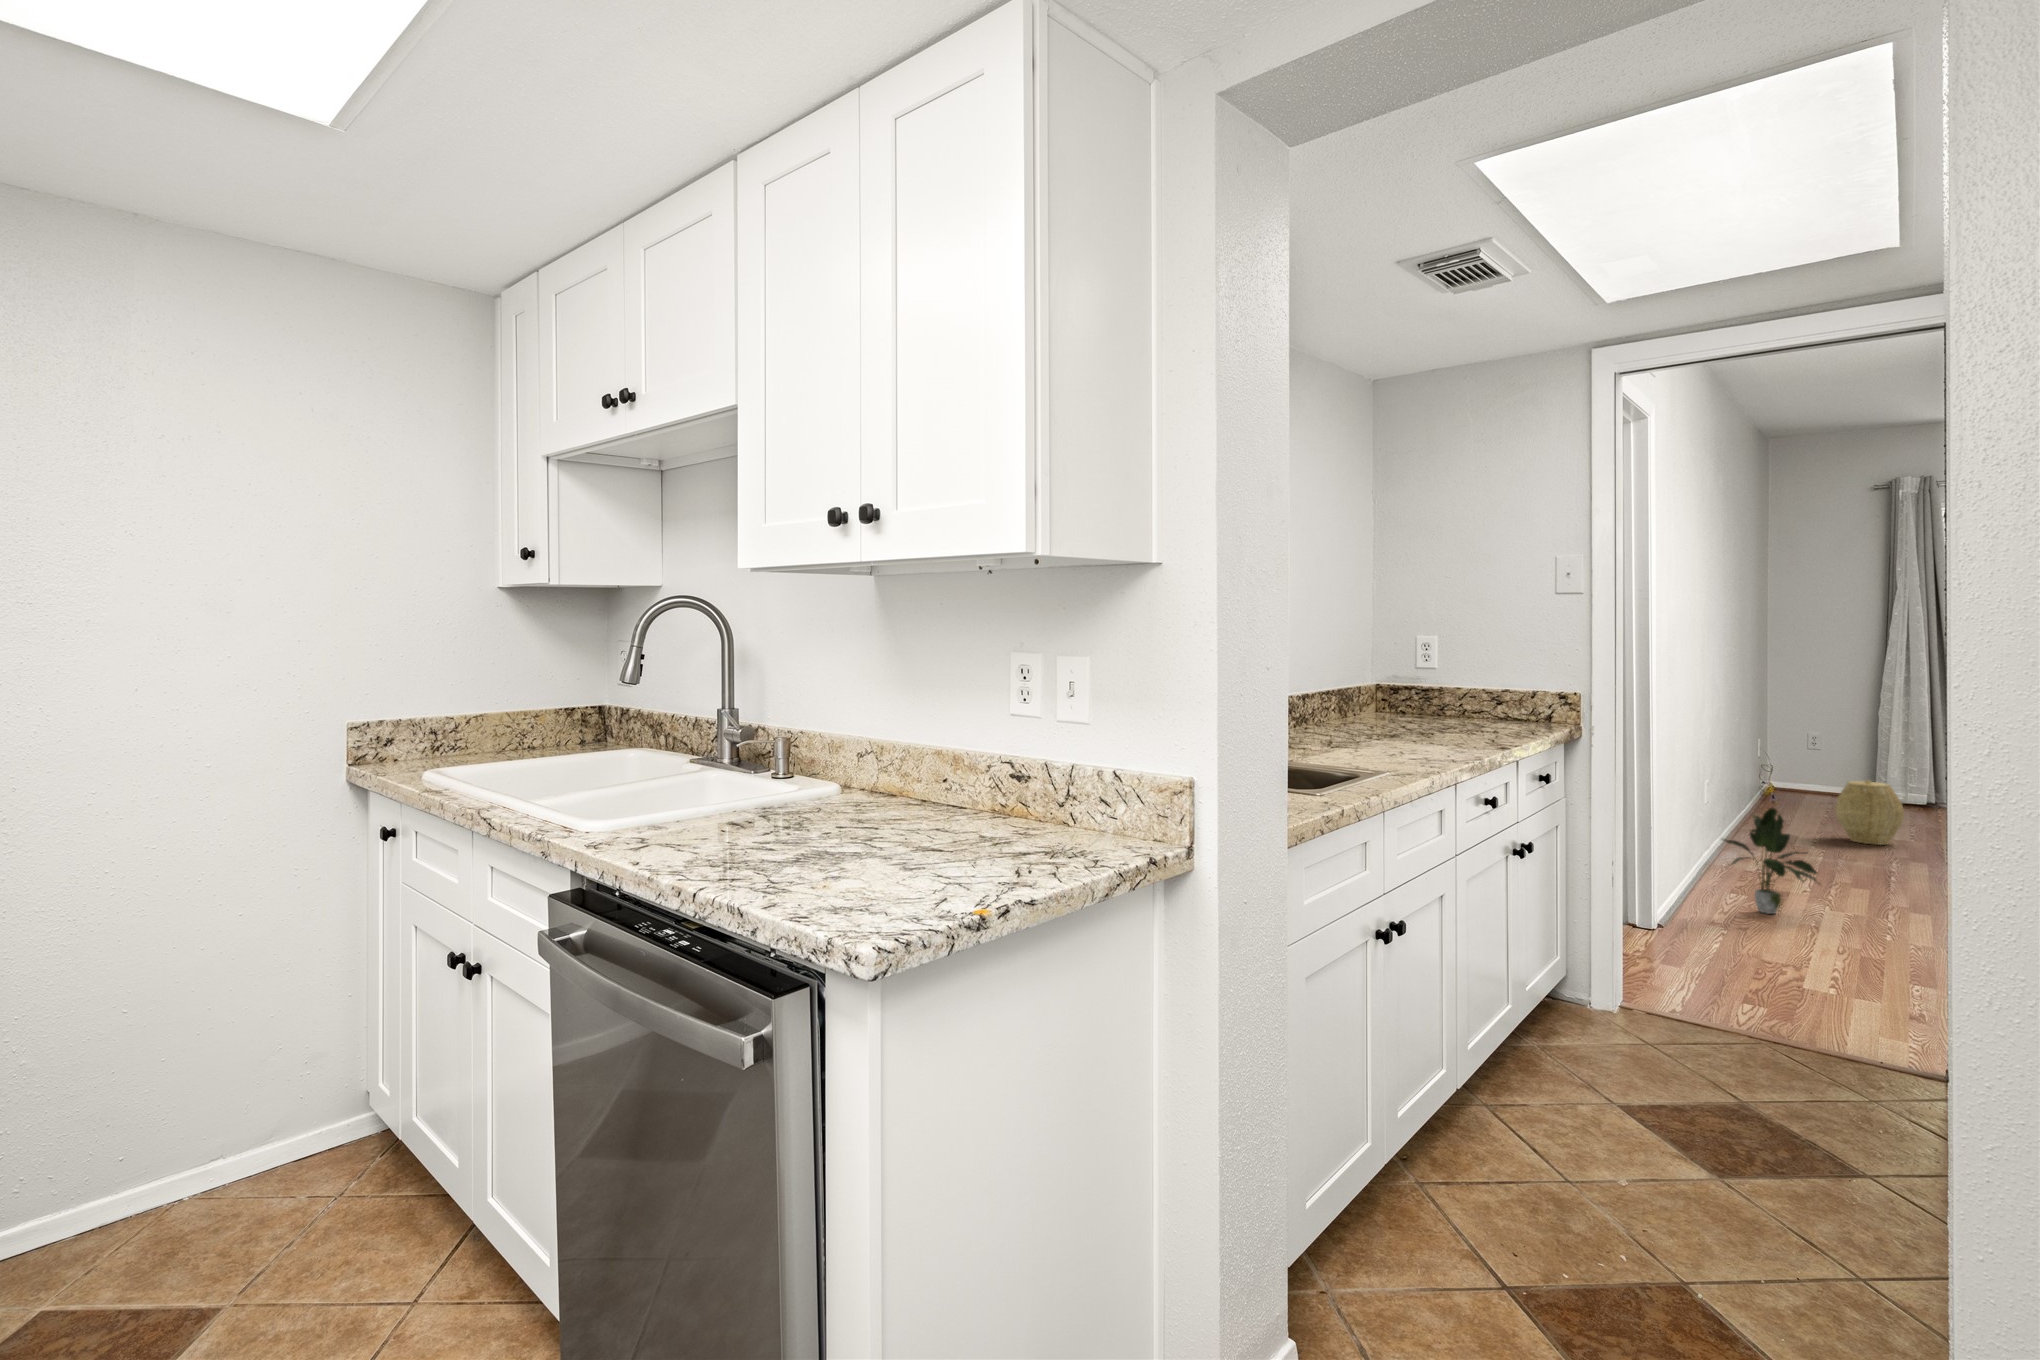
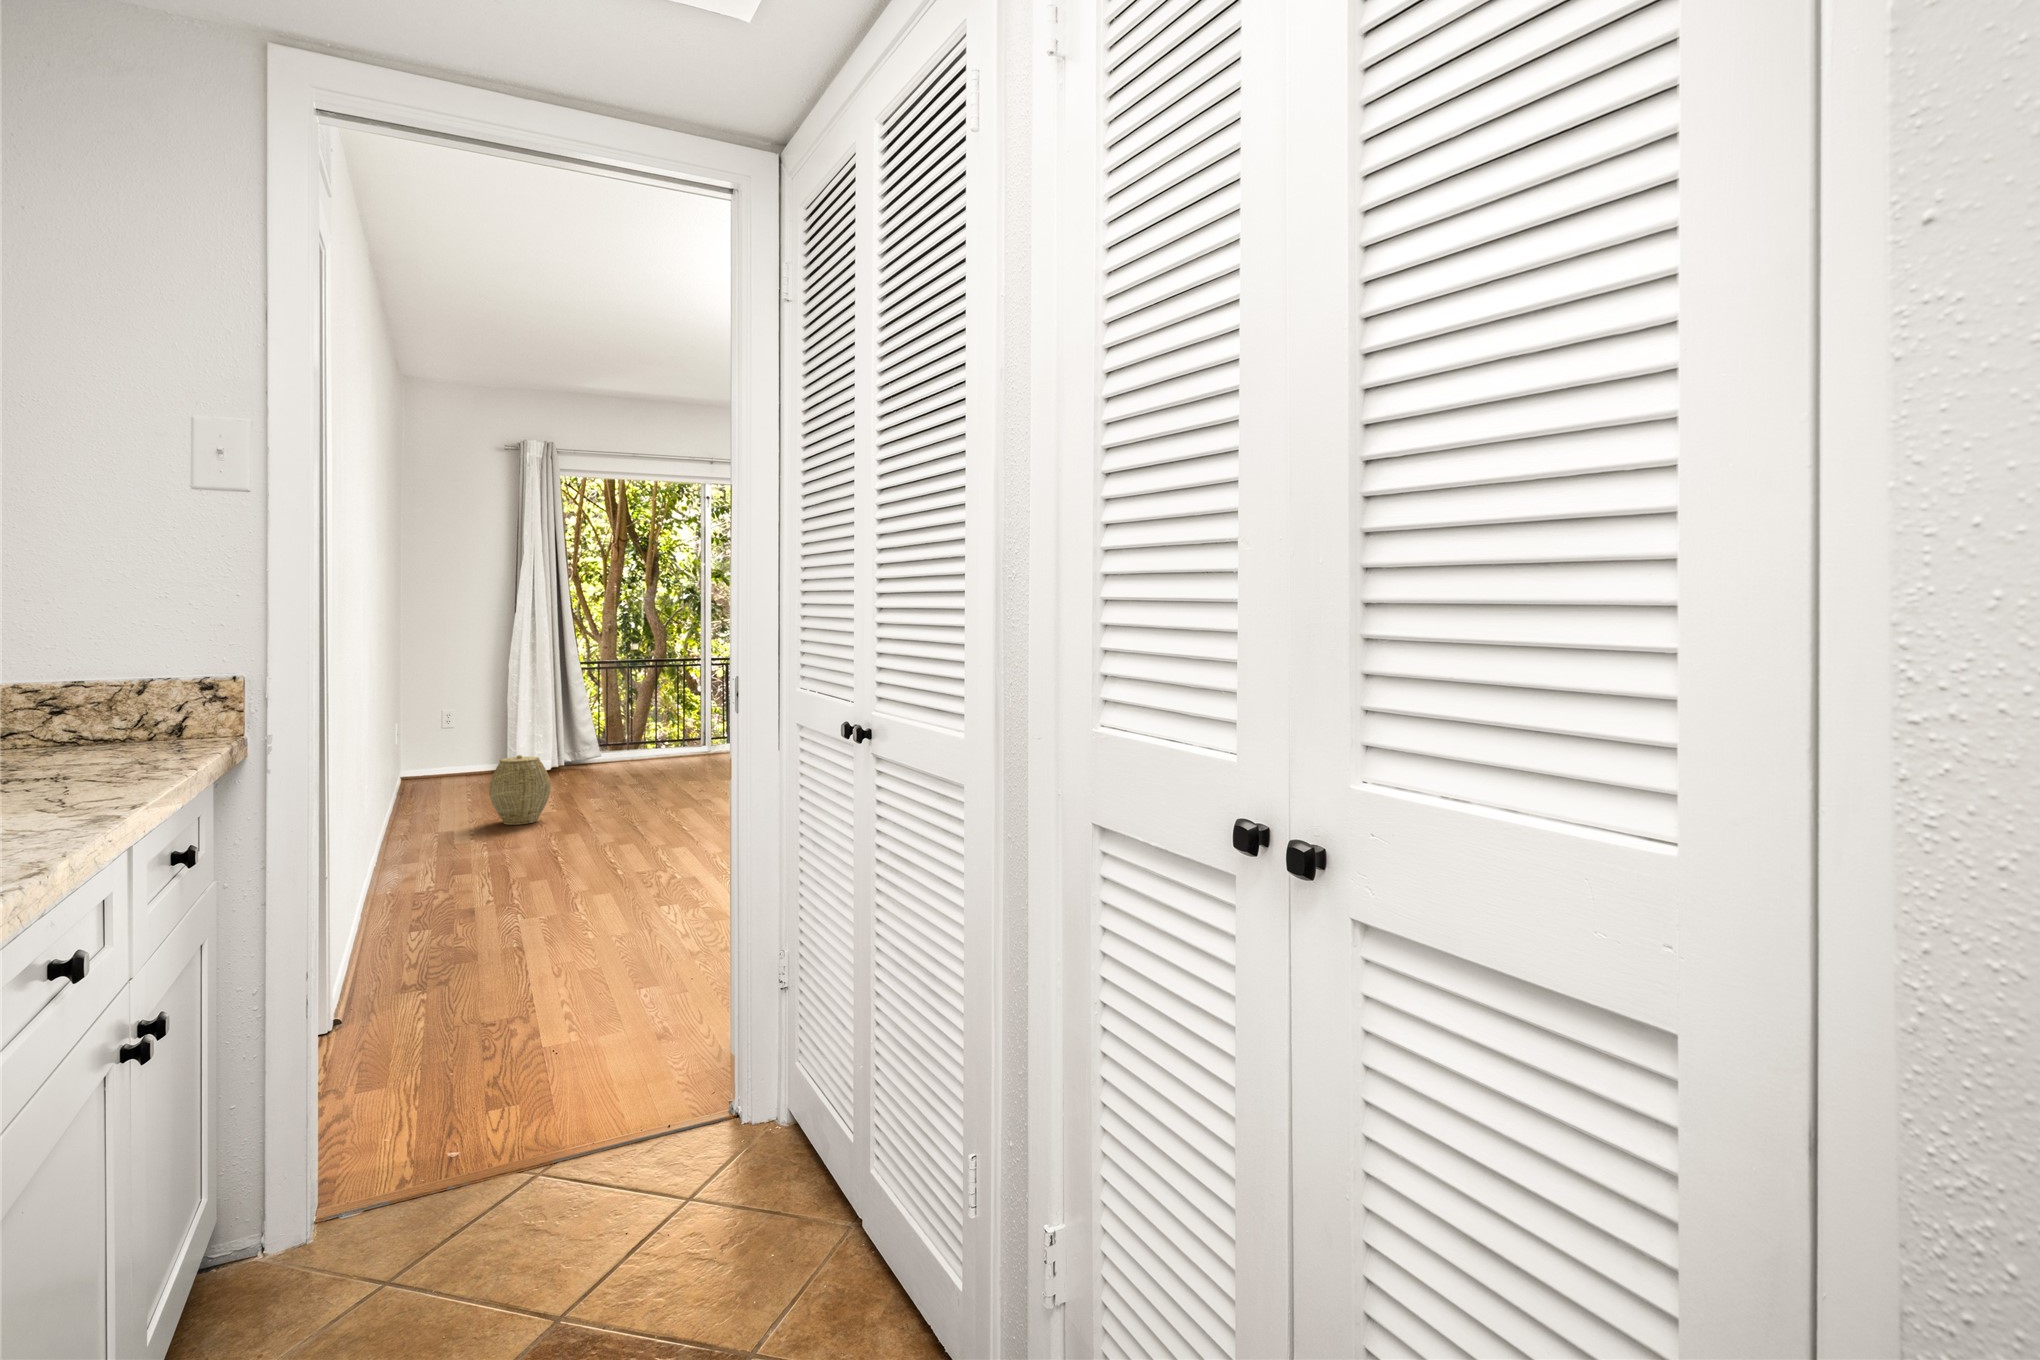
potted plant: present [1725,808,1817,914] -> none [404,810,520,948]

